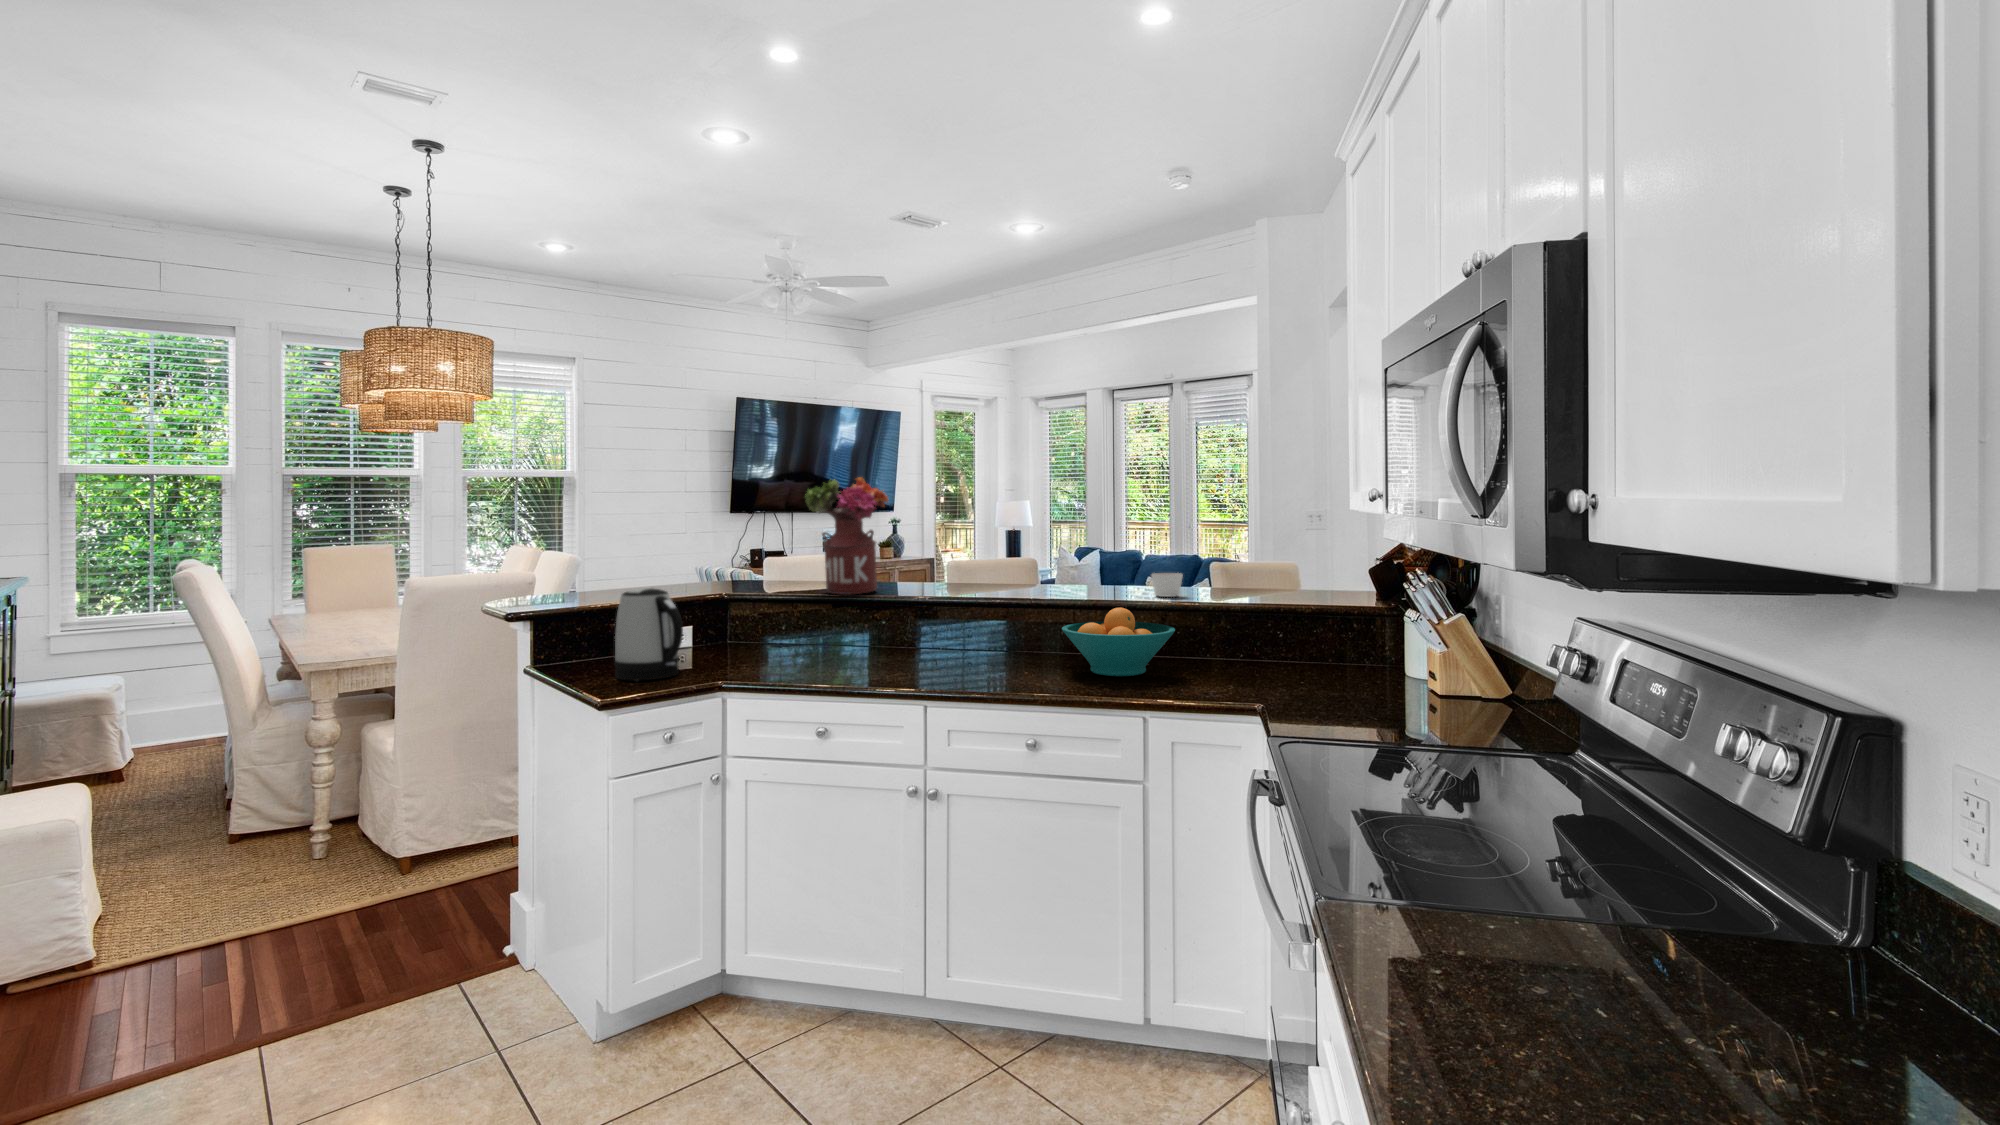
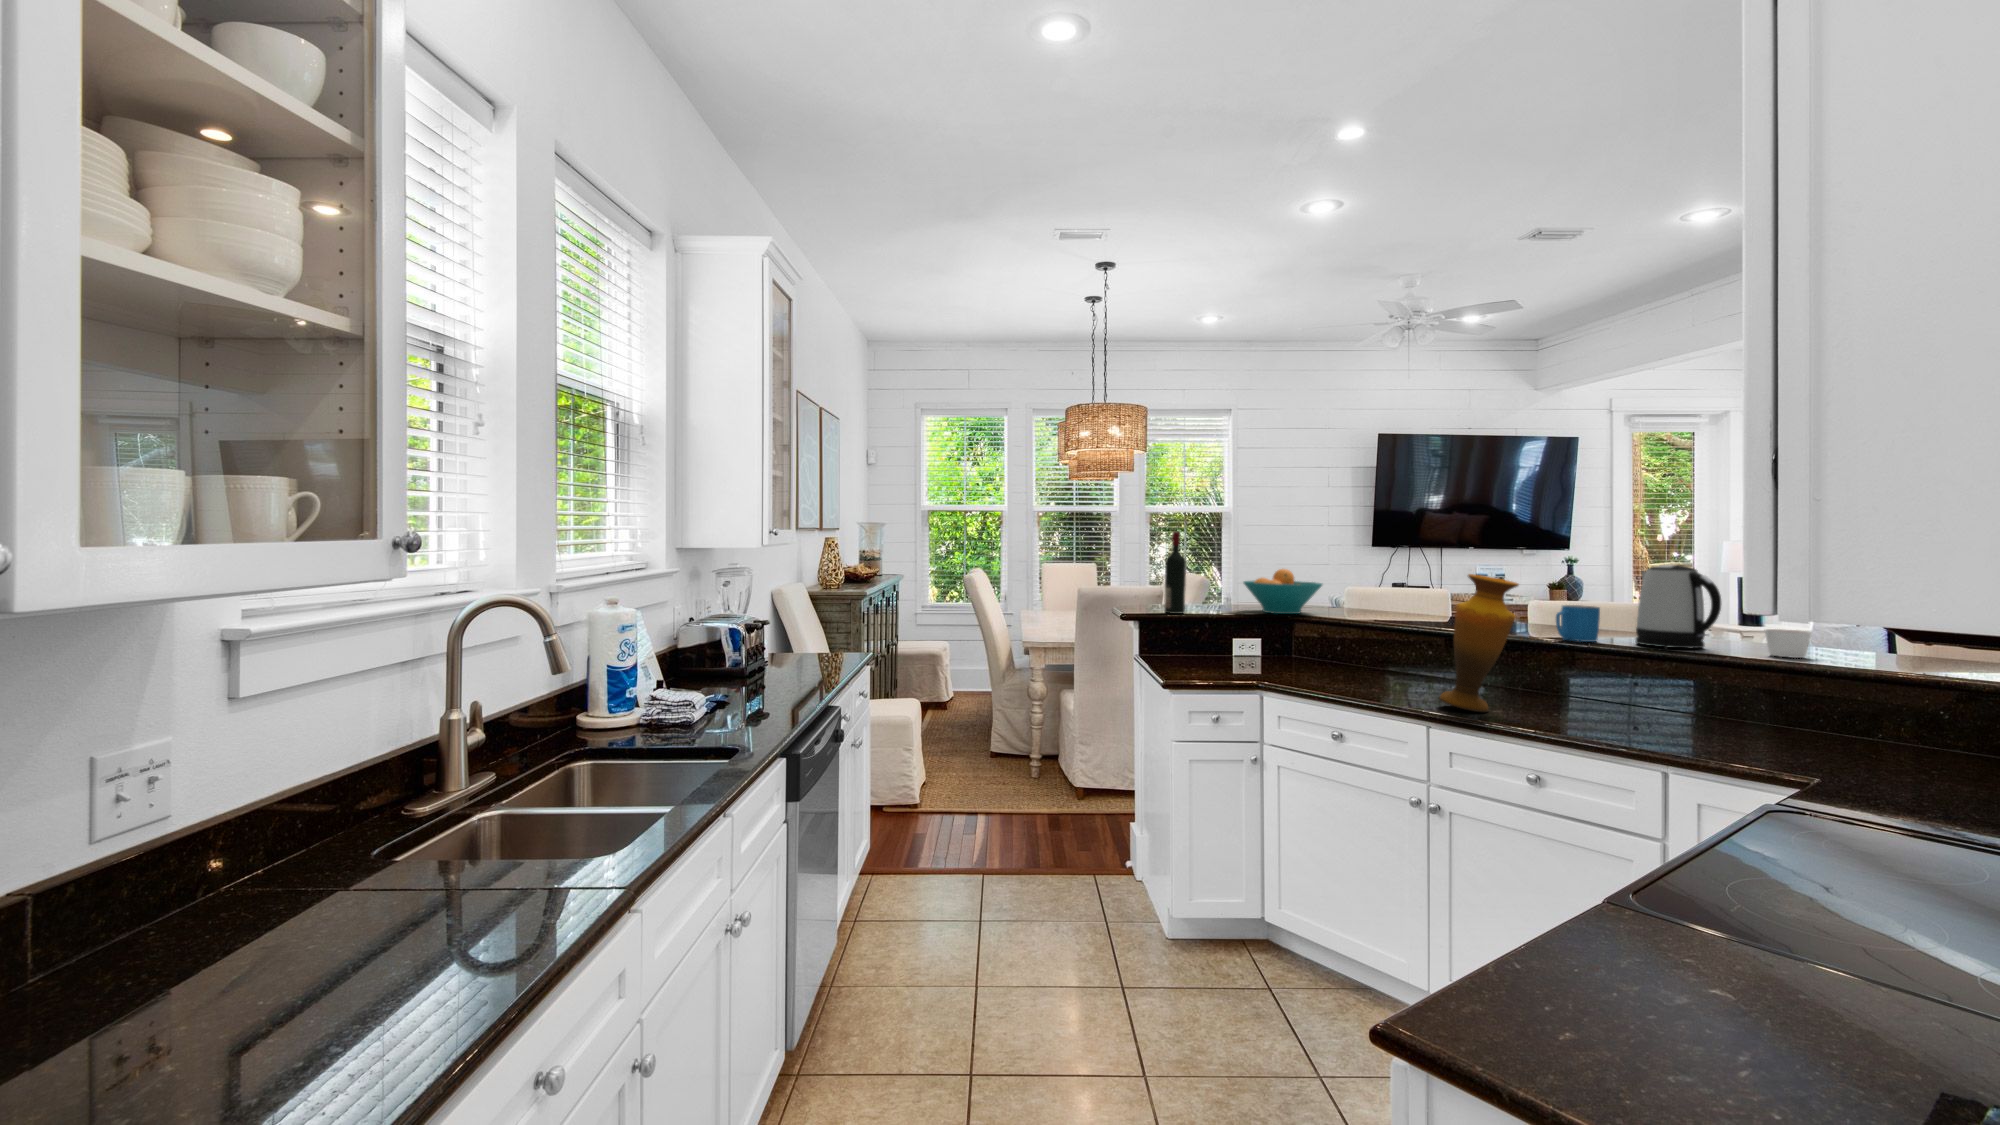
flower arrangement: present [805,477,888,594] -> none [1373,517,1458,625]
wine bottle: none [545,495,576,605] -> present [1164,531,1186,614]
vase: none [917,535,990,682] -> present [1439,574,1519,713]
mug: none [995,562,1028,598] -> present [1556,605,1600,642]
kettle: present [615,588,683,681] -> present [1636,565,1721,648]
fruit bowl: present [1062,608,1175,676] -> present [1244,569,1322,614]

